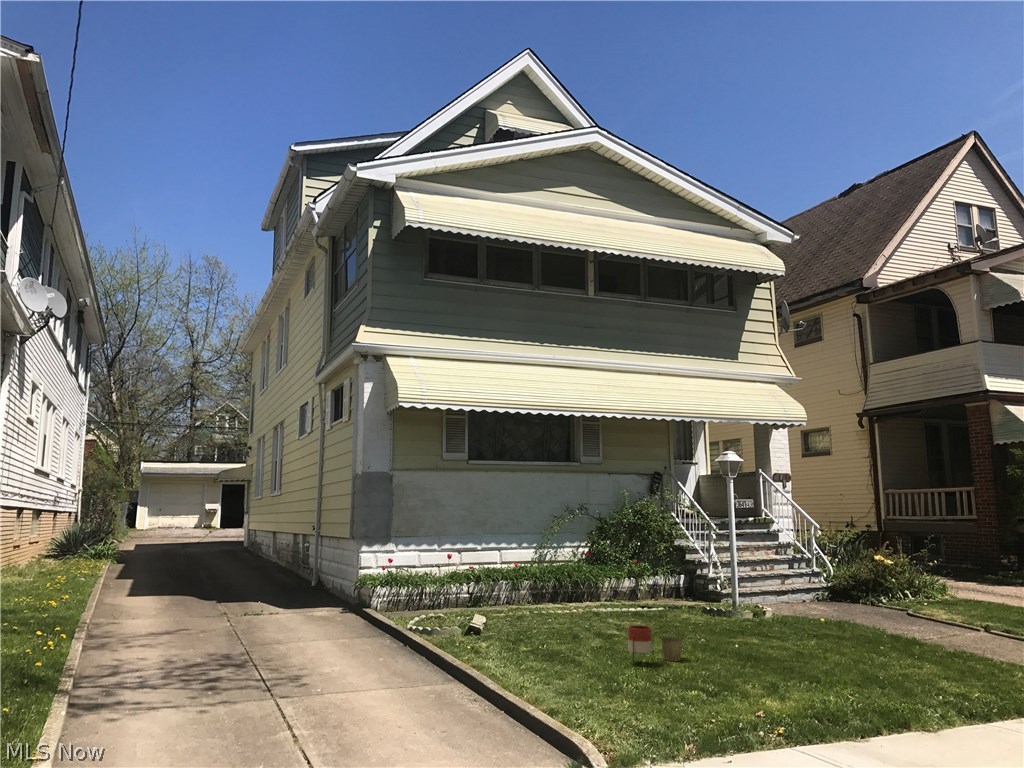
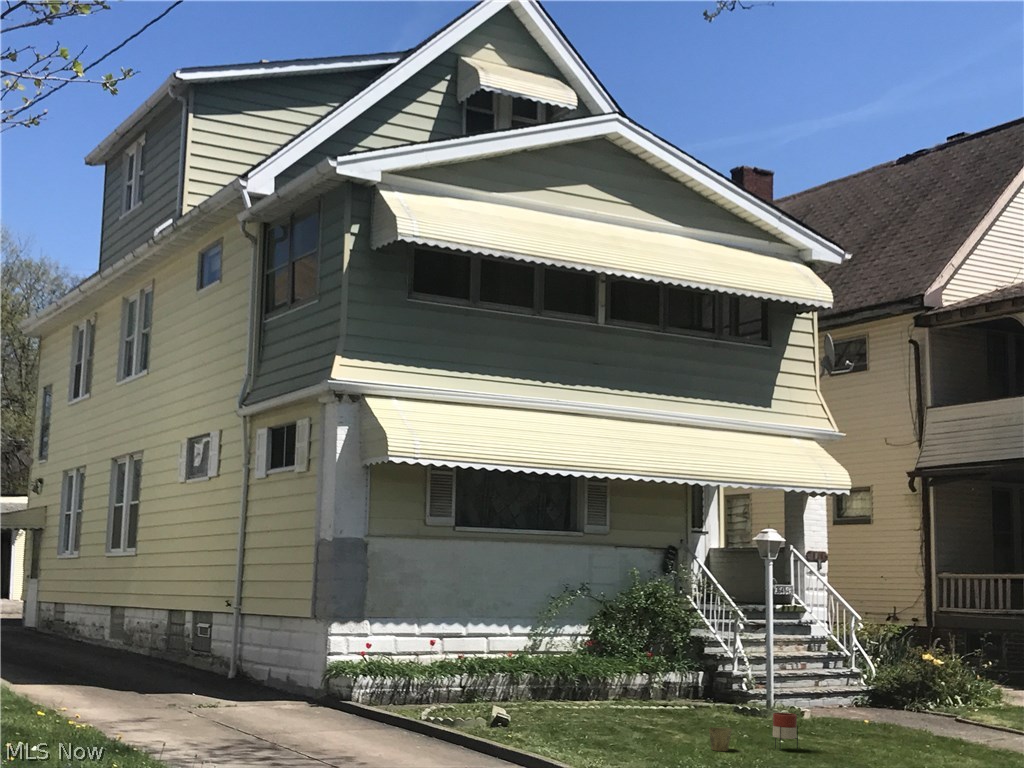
planter: present [628,625,654,666] -> present [773,713,798,751]

